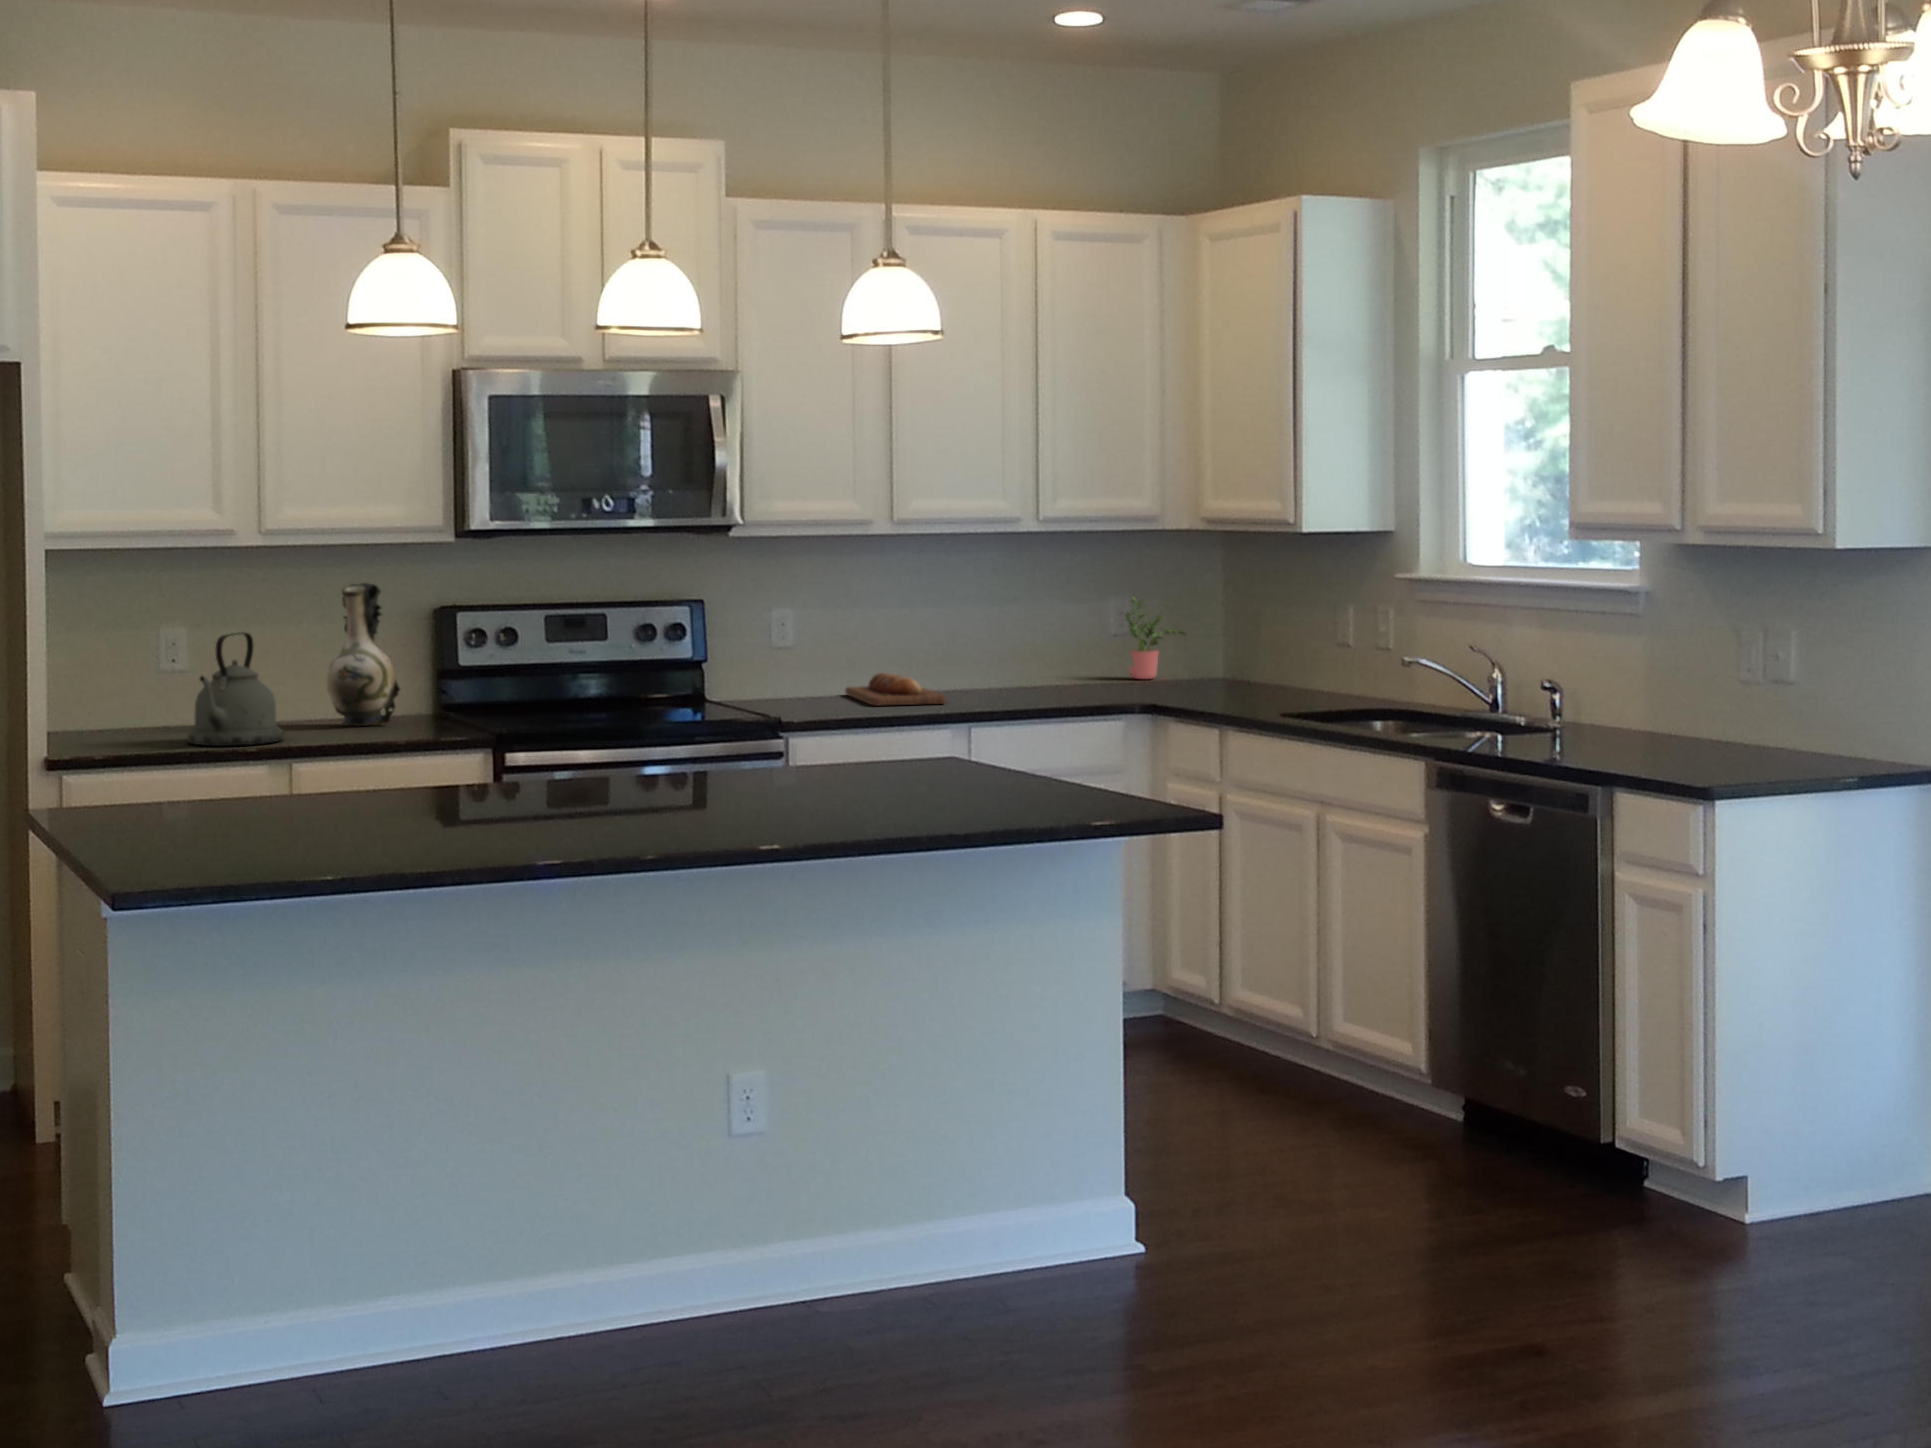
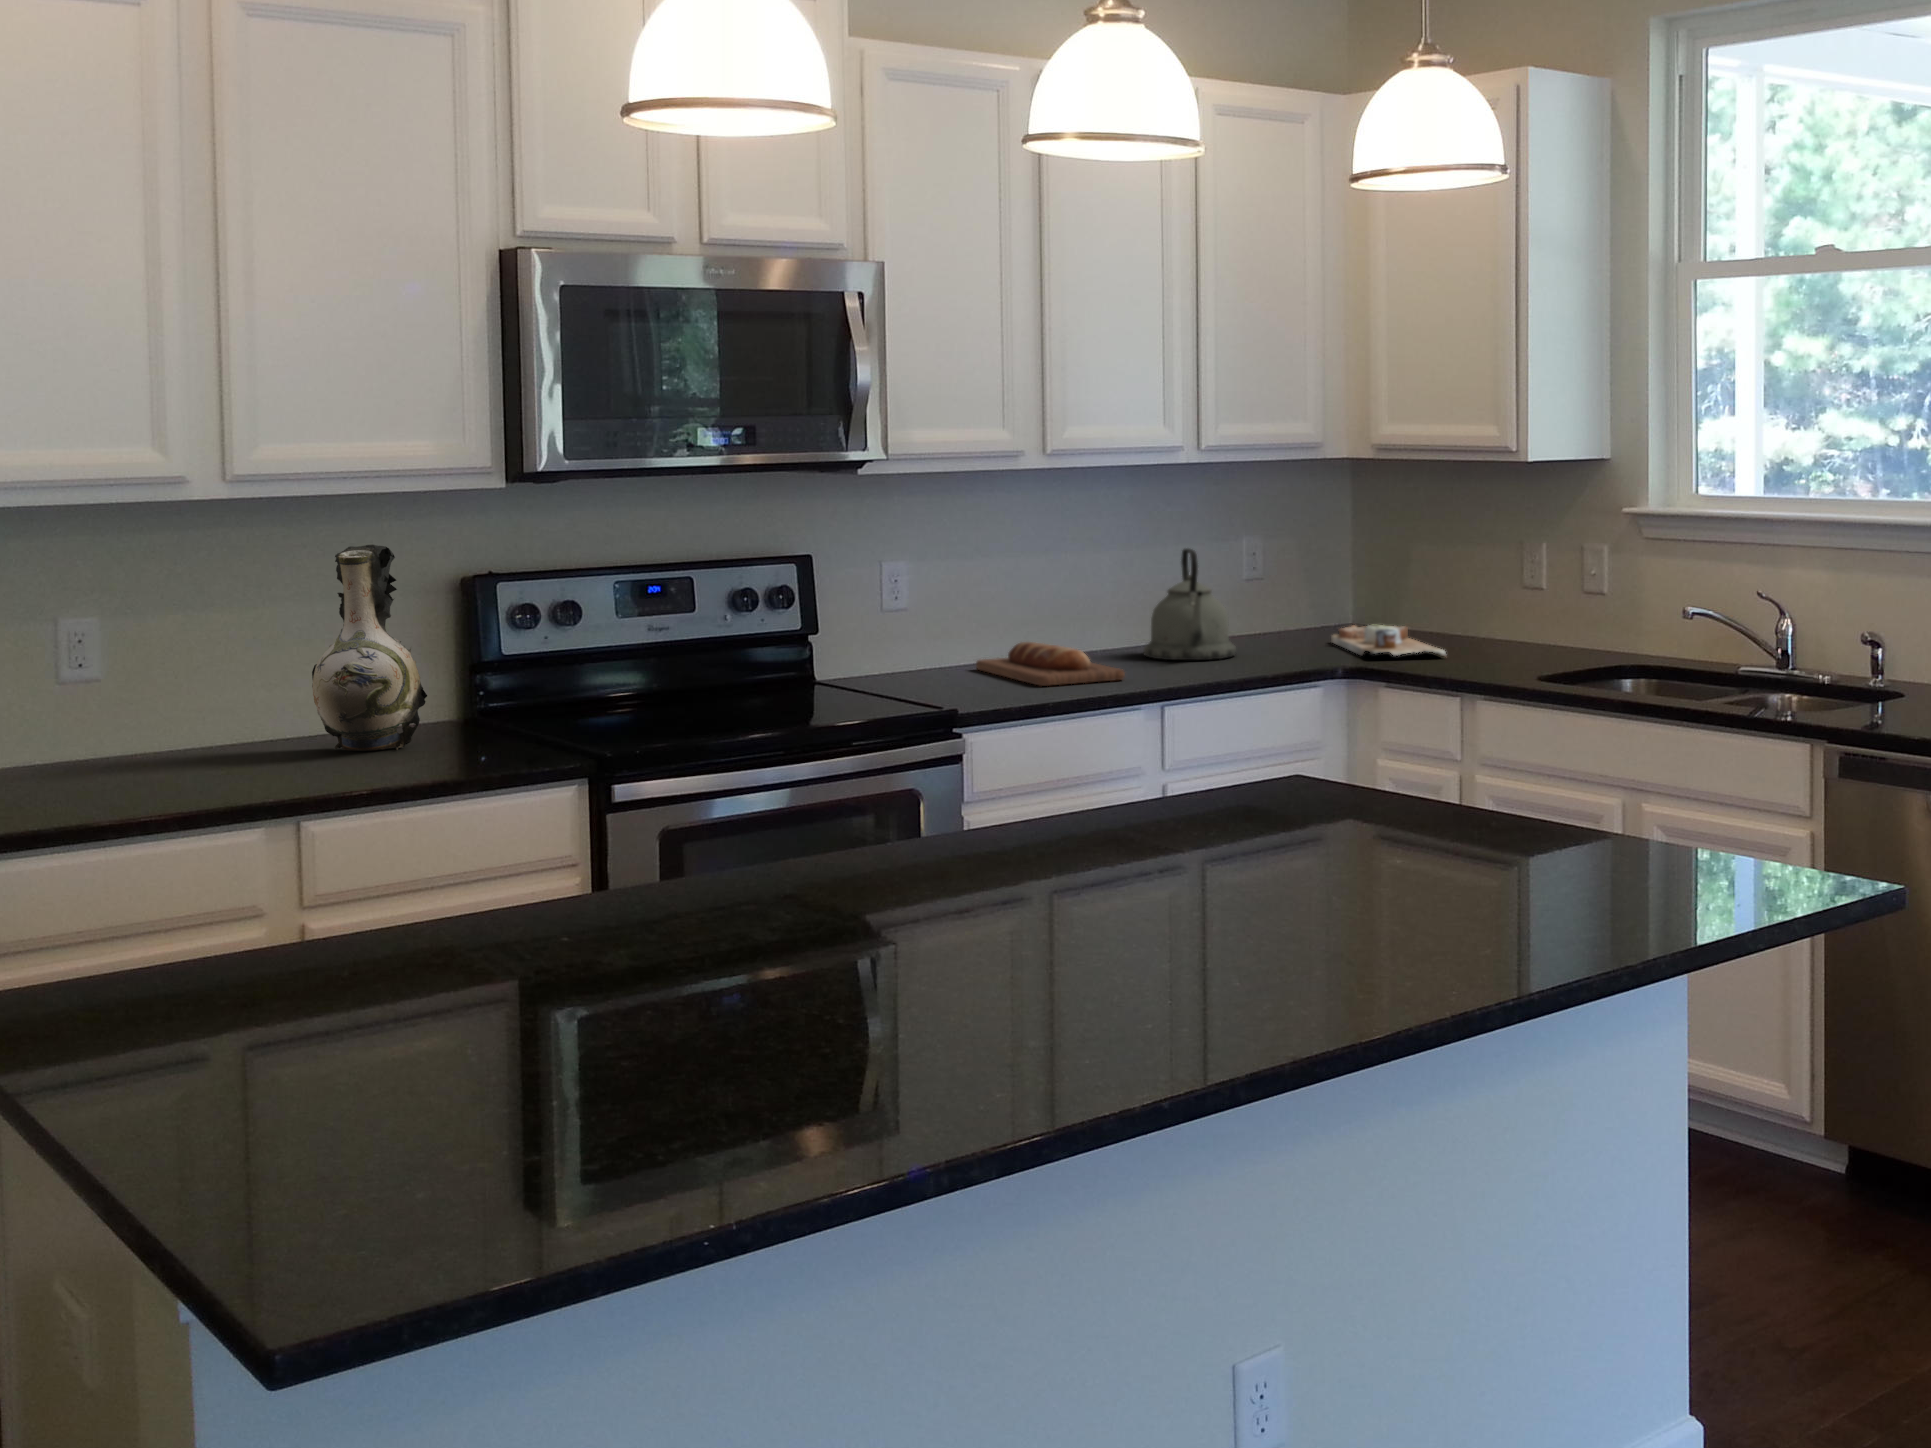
potted plant: present [1124,596,1186,679] -> none [1259,537,1327,636]
kettle: present [187,633,284,746] -> present [1144,548,1236,660]
cutting board: none [1173,668,1243,697] -> present [1331,625,1446,656]

